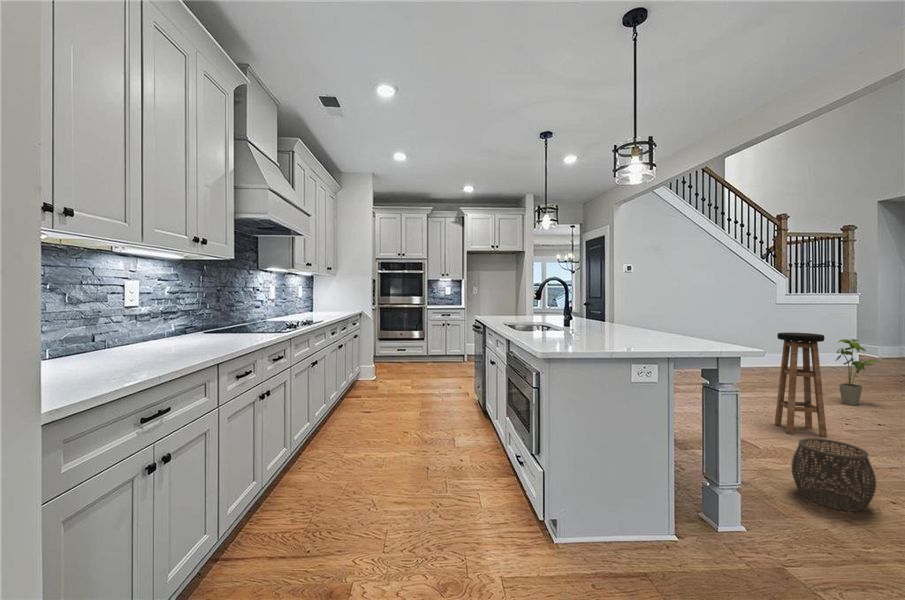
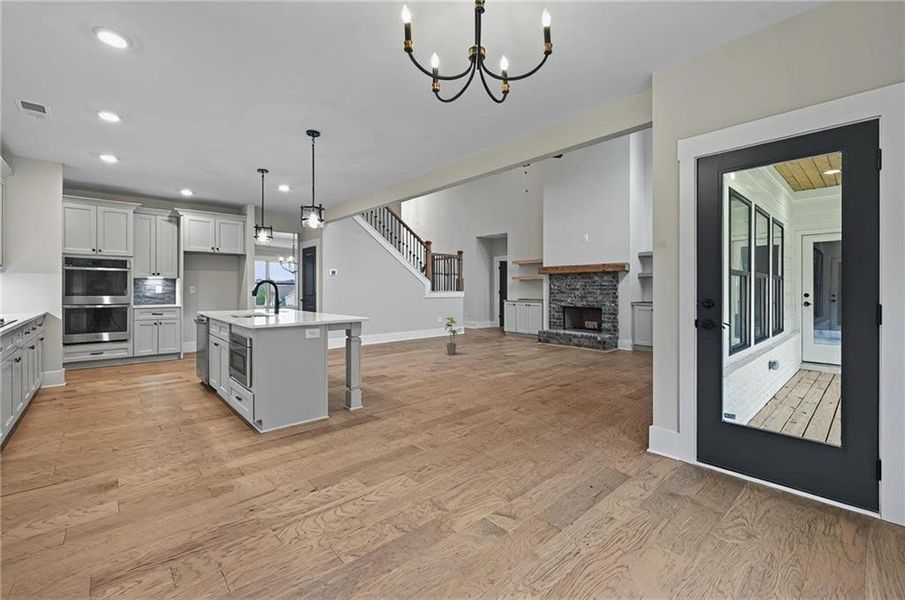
bar stool: present [775,333,827,437] -> none [408,313,430,372]
woven basket: present [791,438,876,512] -> none [397,365,430,398]

